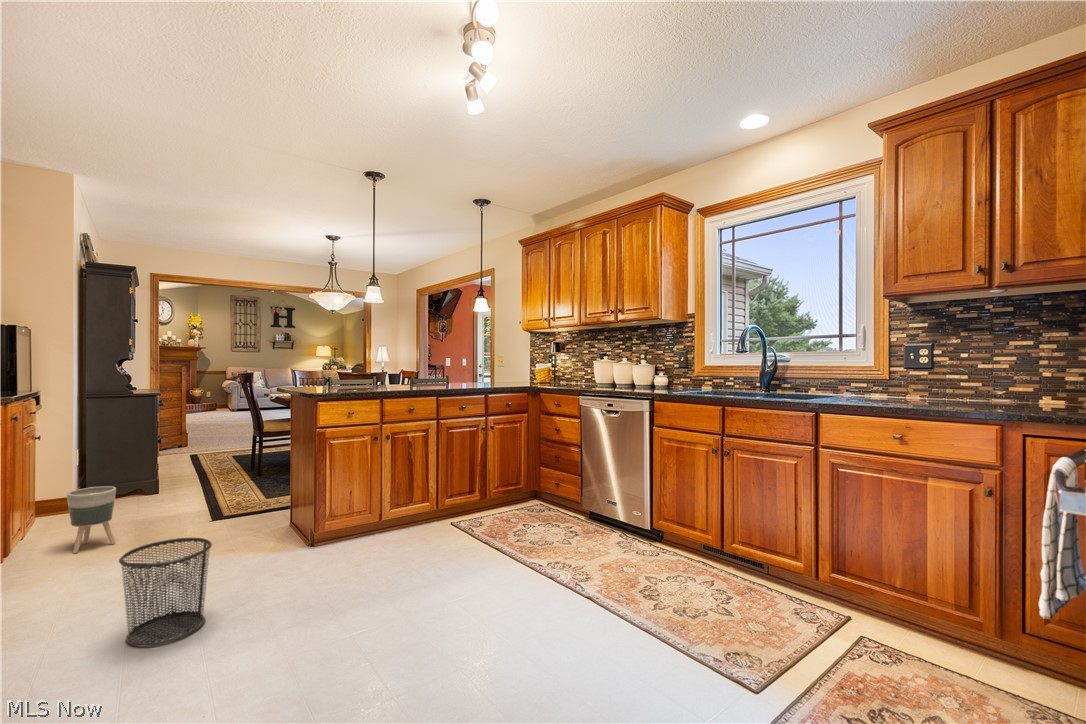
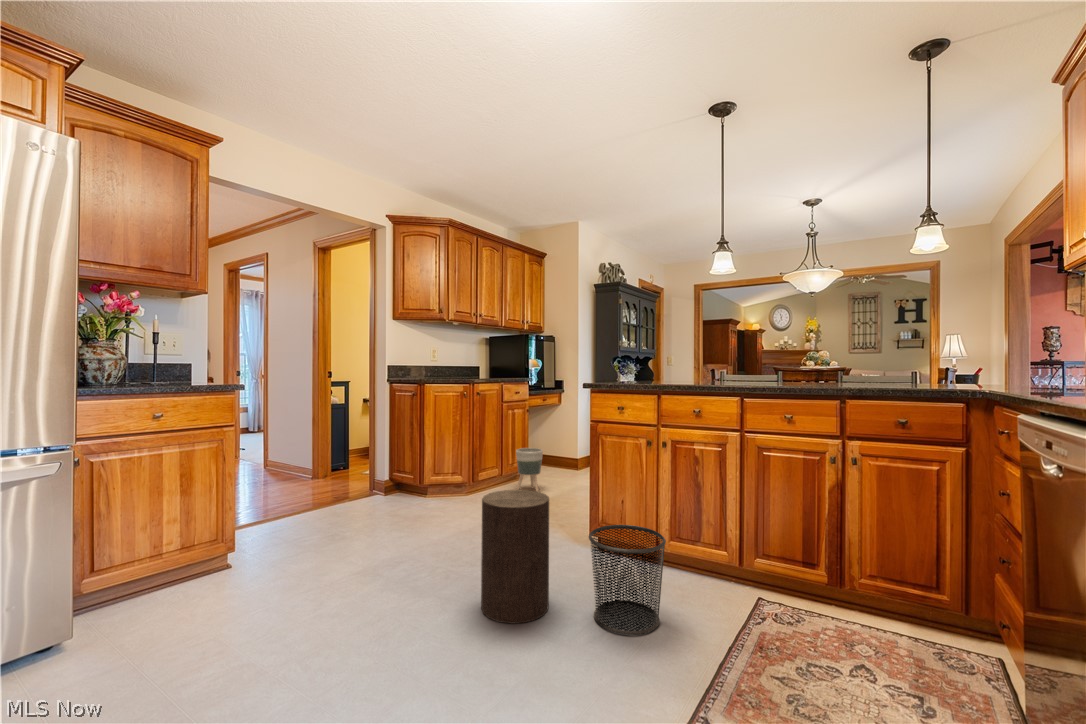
stool: none [331,490,395,607] -> present [481,490,549,624]
waste bin: present [119,538,212,646] -> present [589,525,666,635]

